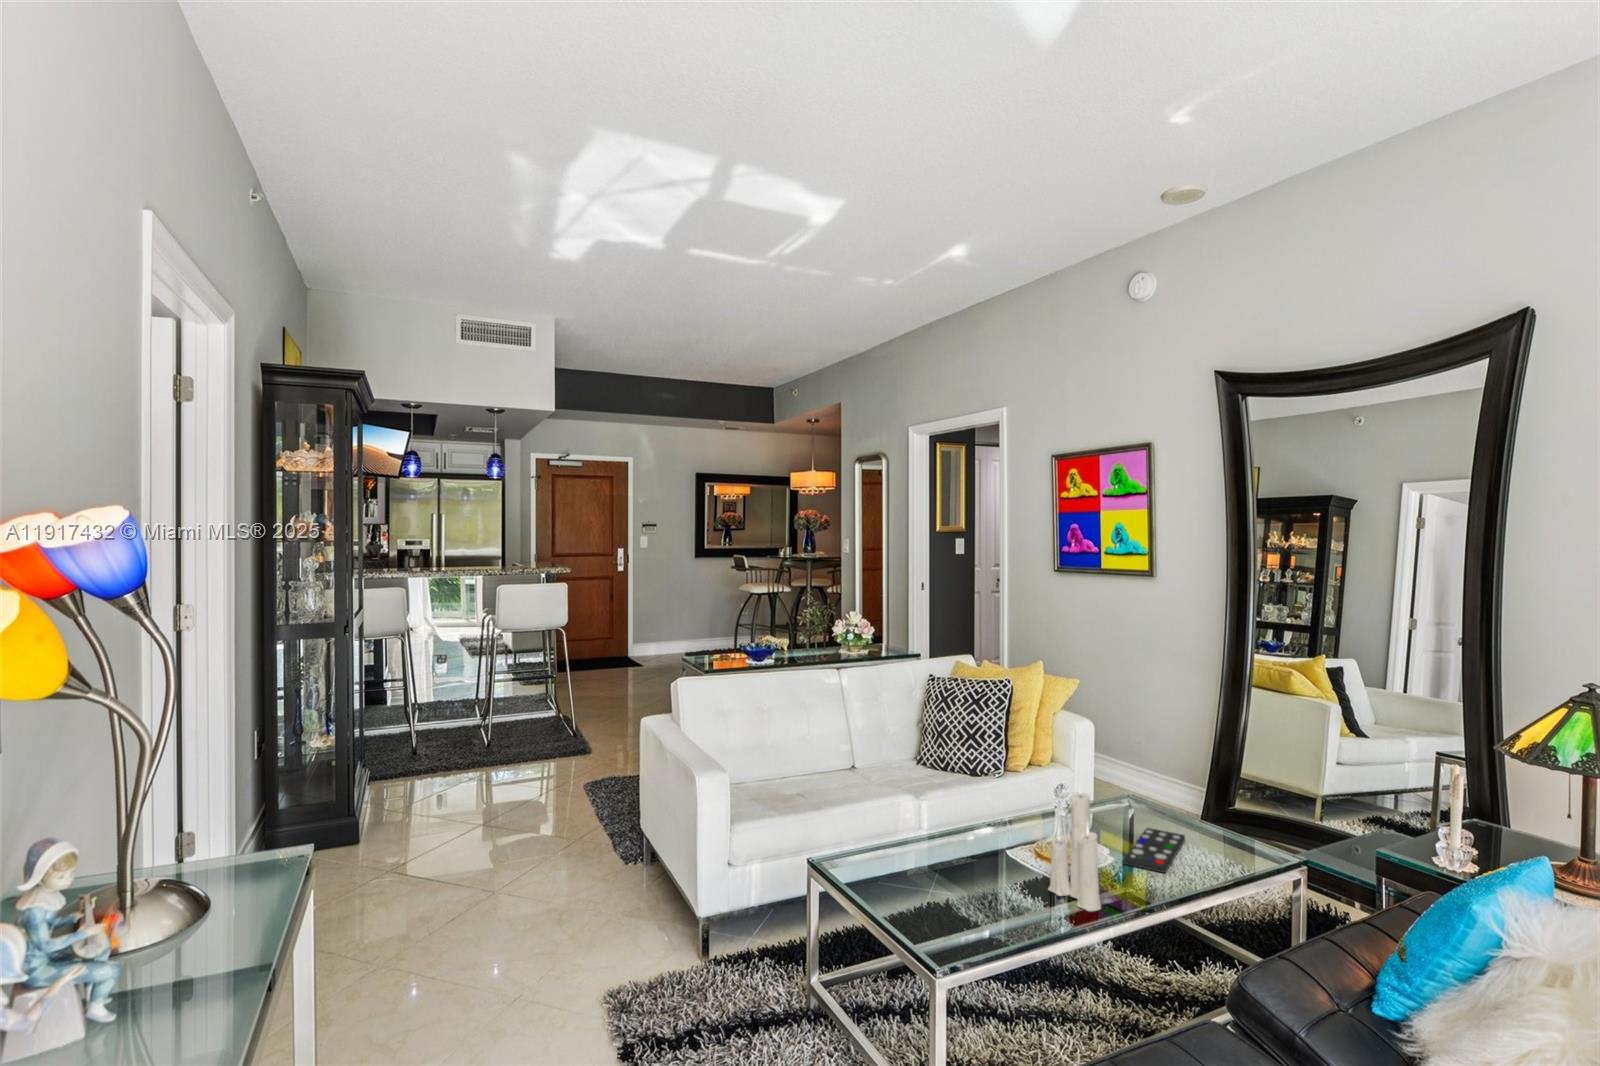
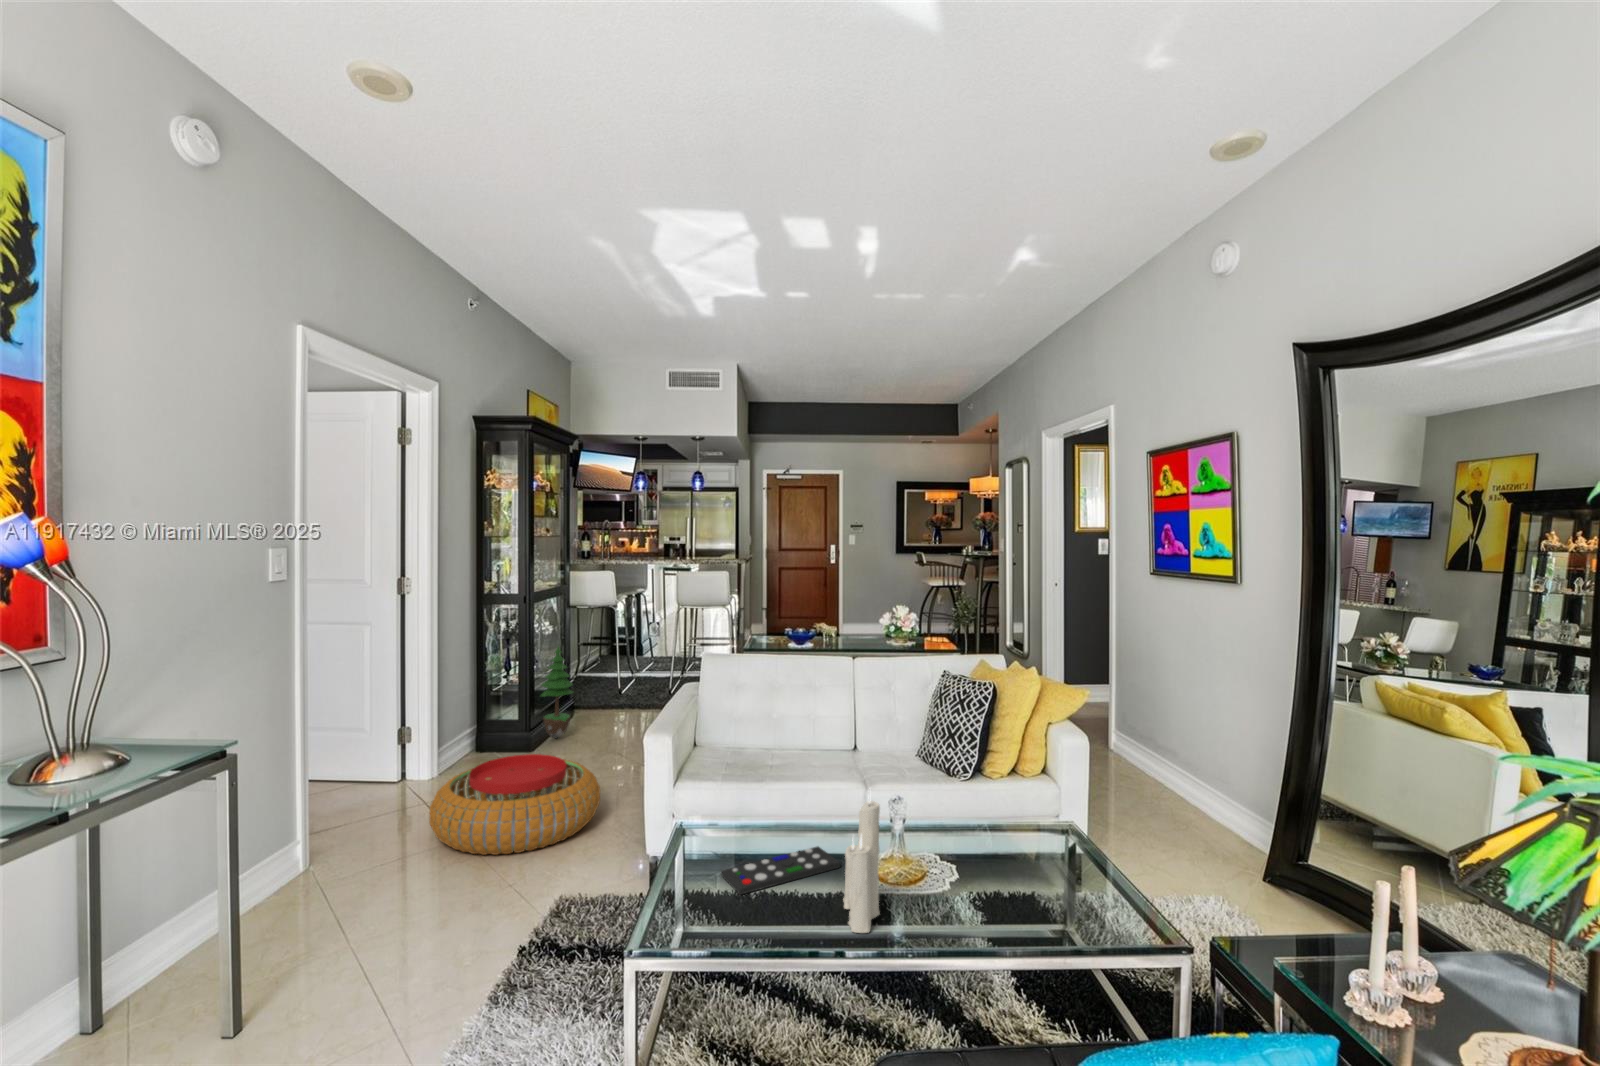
potted tree: none [369,691,419,815] -> present [541,646,573,738]
pouf: none [360,828,578,965] -> present [429,754,600,855]
remote control: present [1123,828,1185,873] -> present [722,847,840,895]

